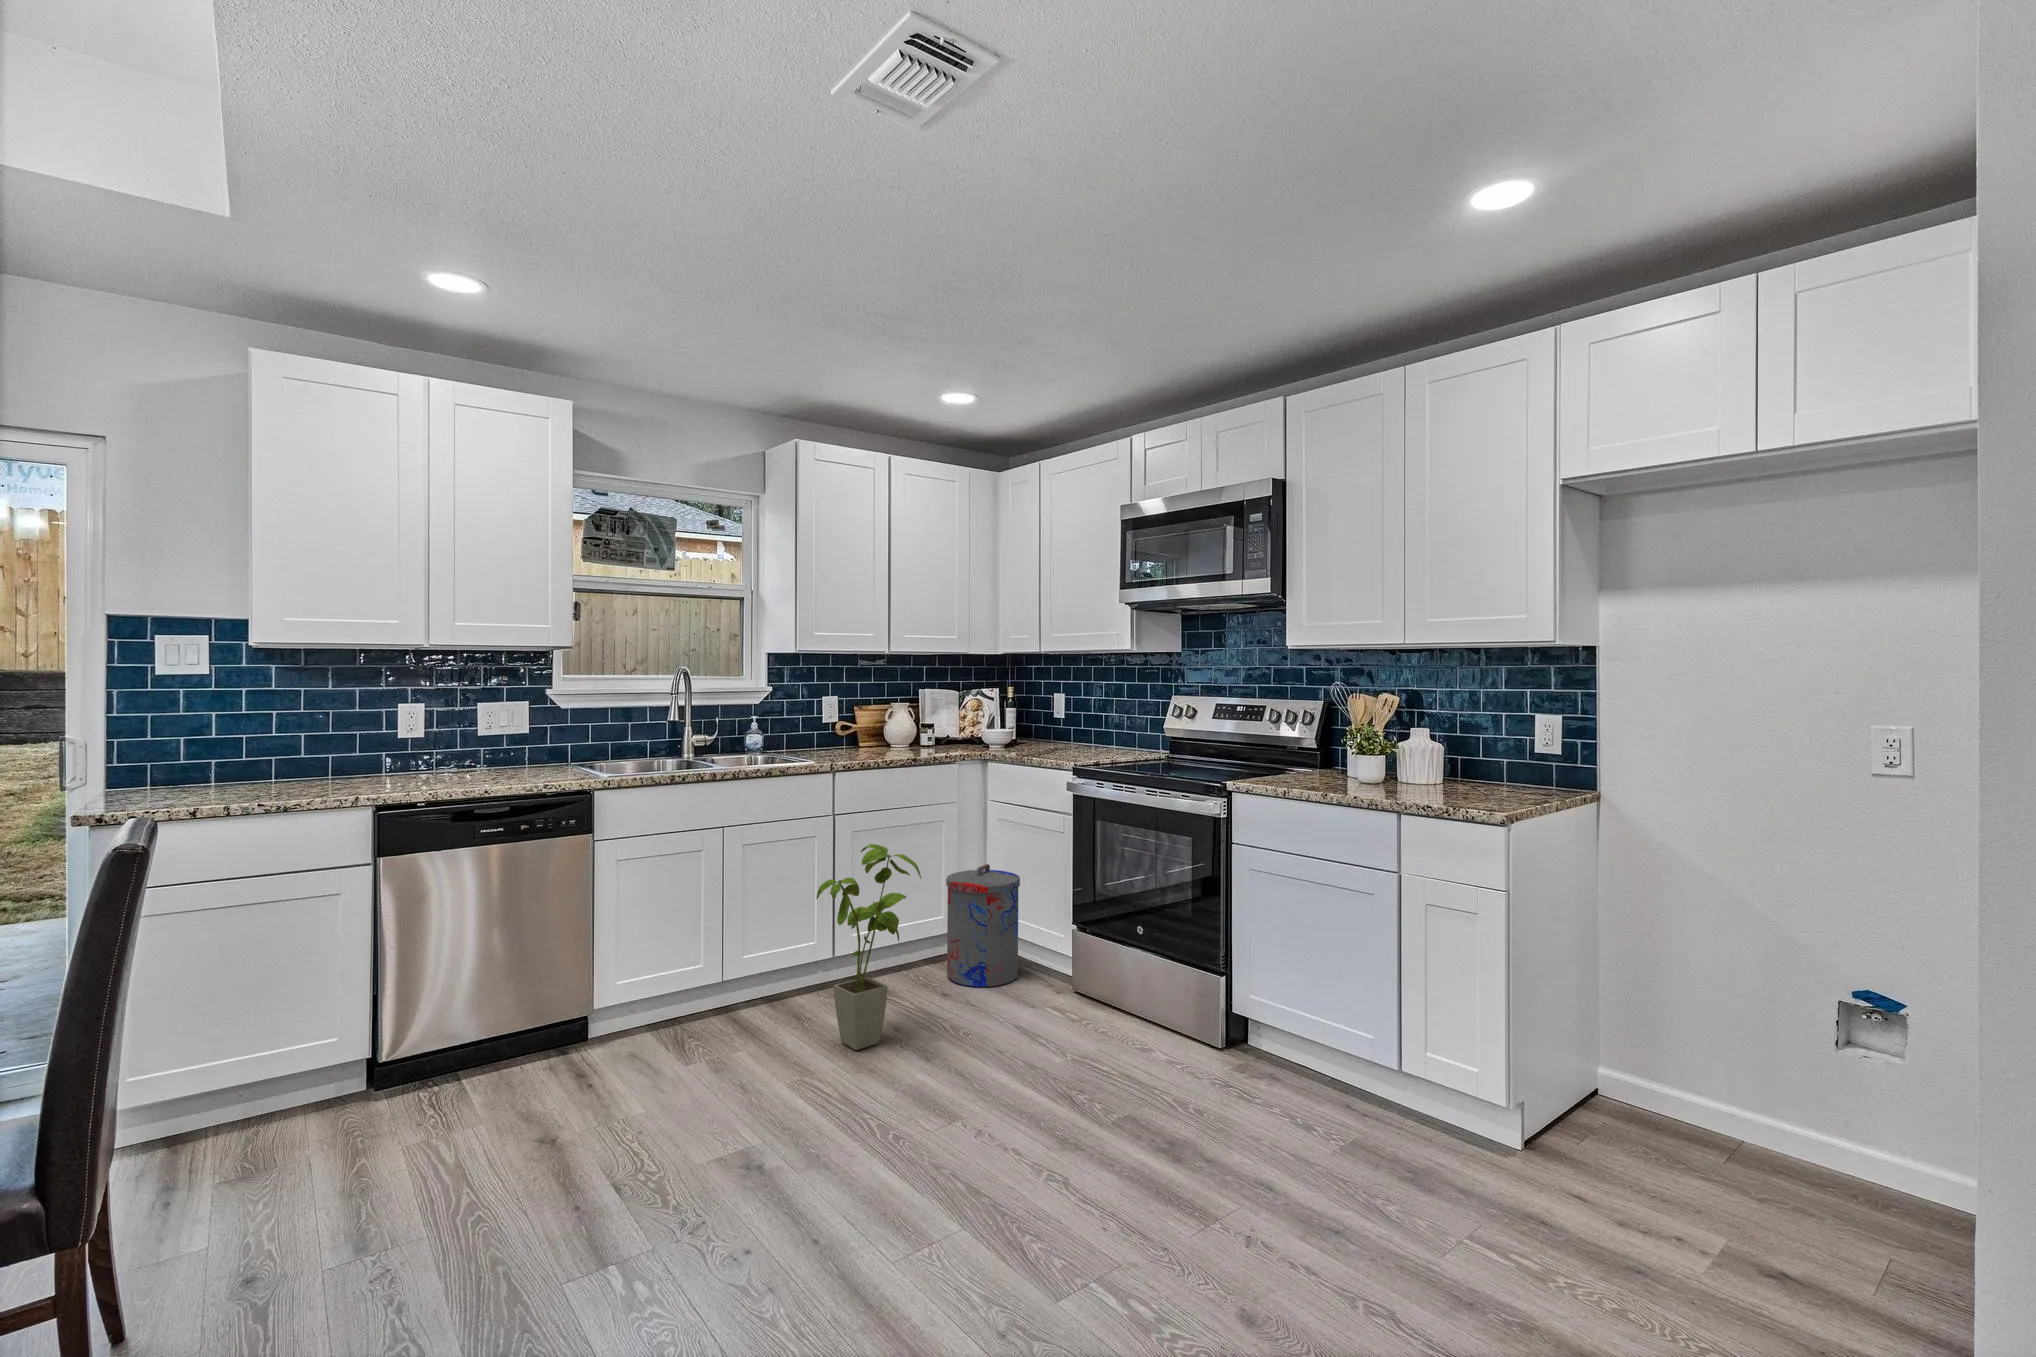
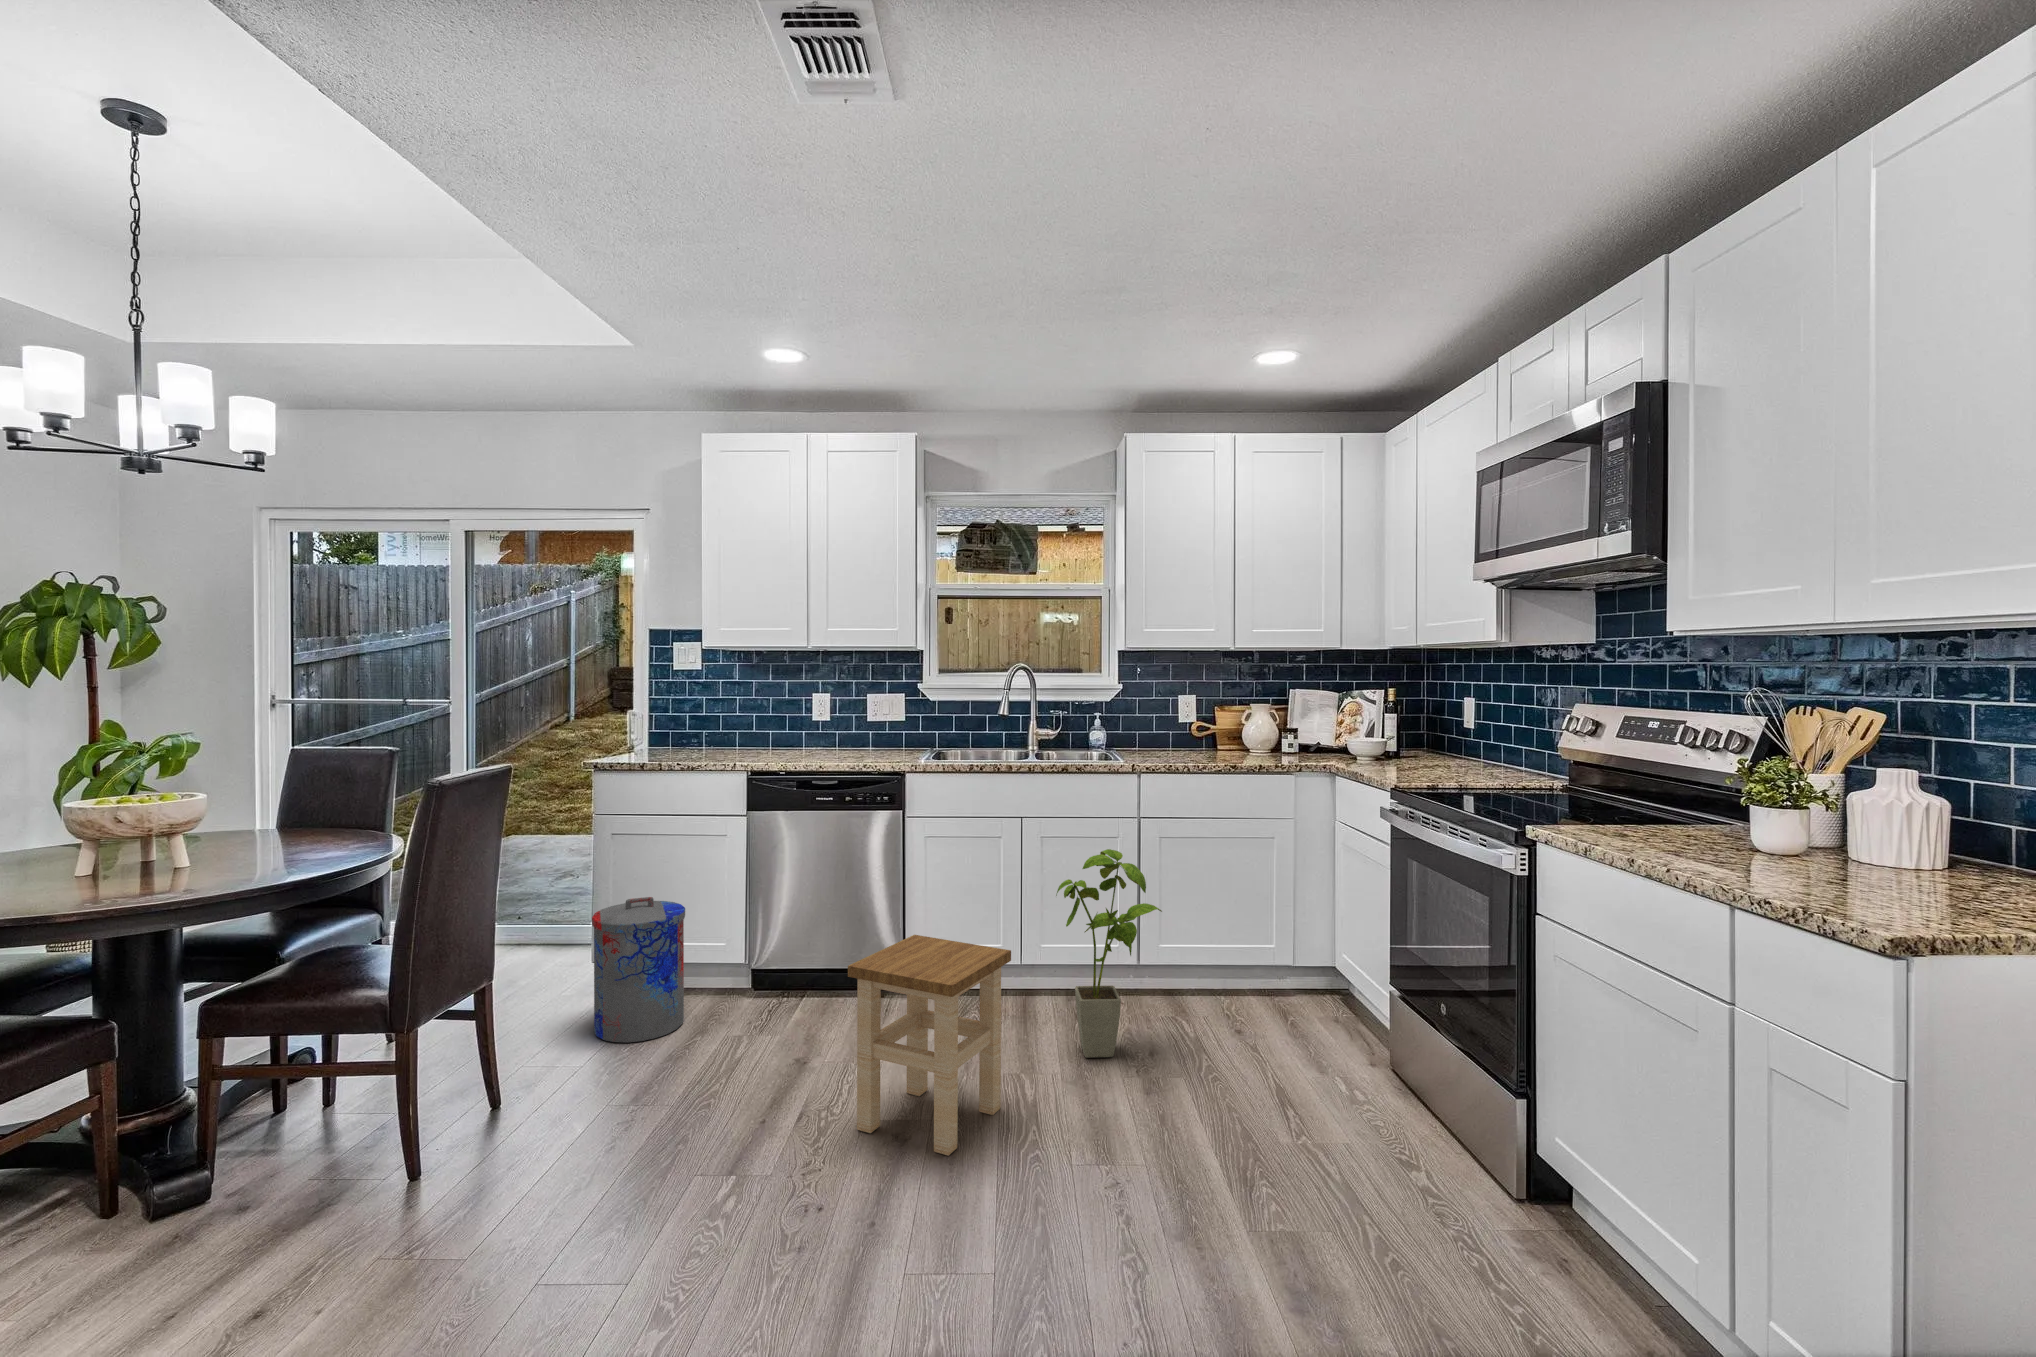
trash can: present [946,864,1020,987] -> present [592,897,685,1043]
stool: none [701,951,837,1175] -> present [848,935,1011,1156]

